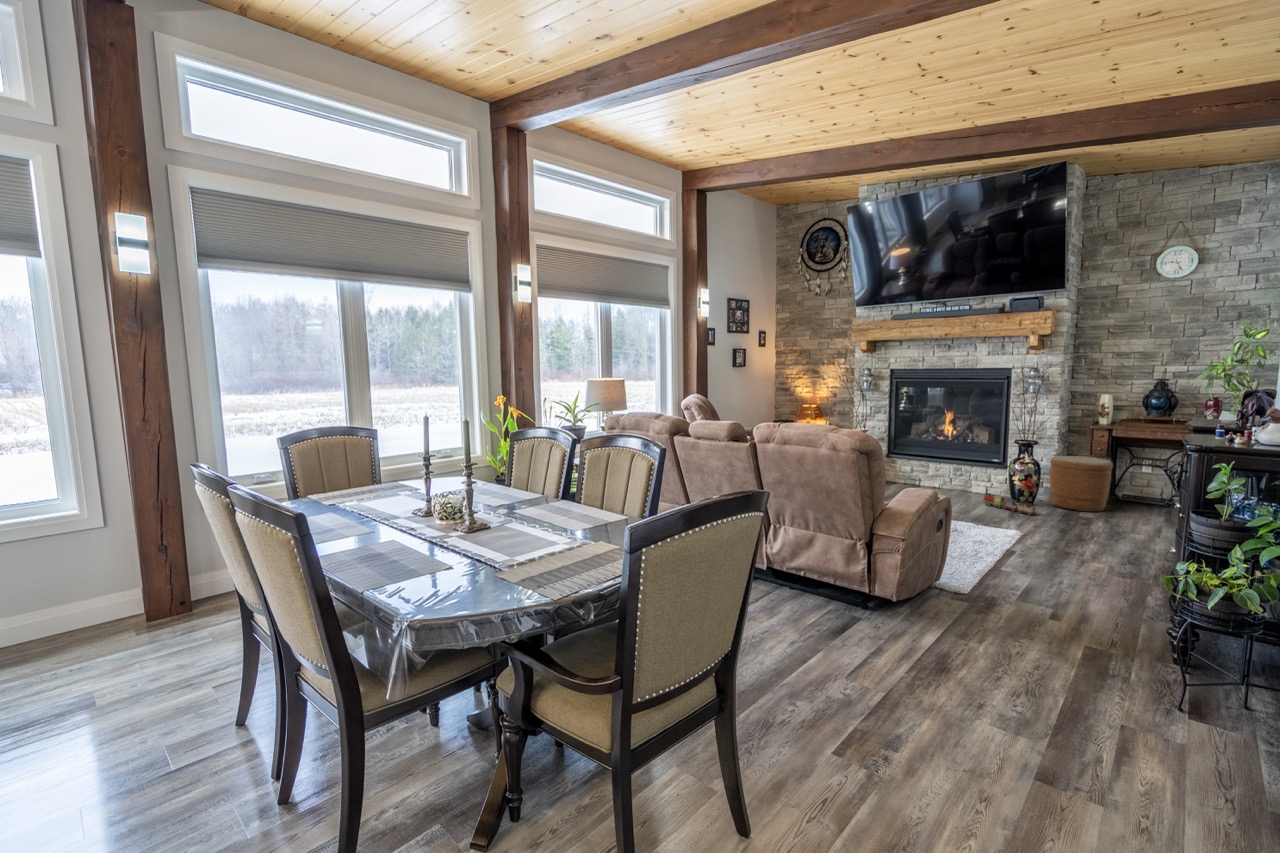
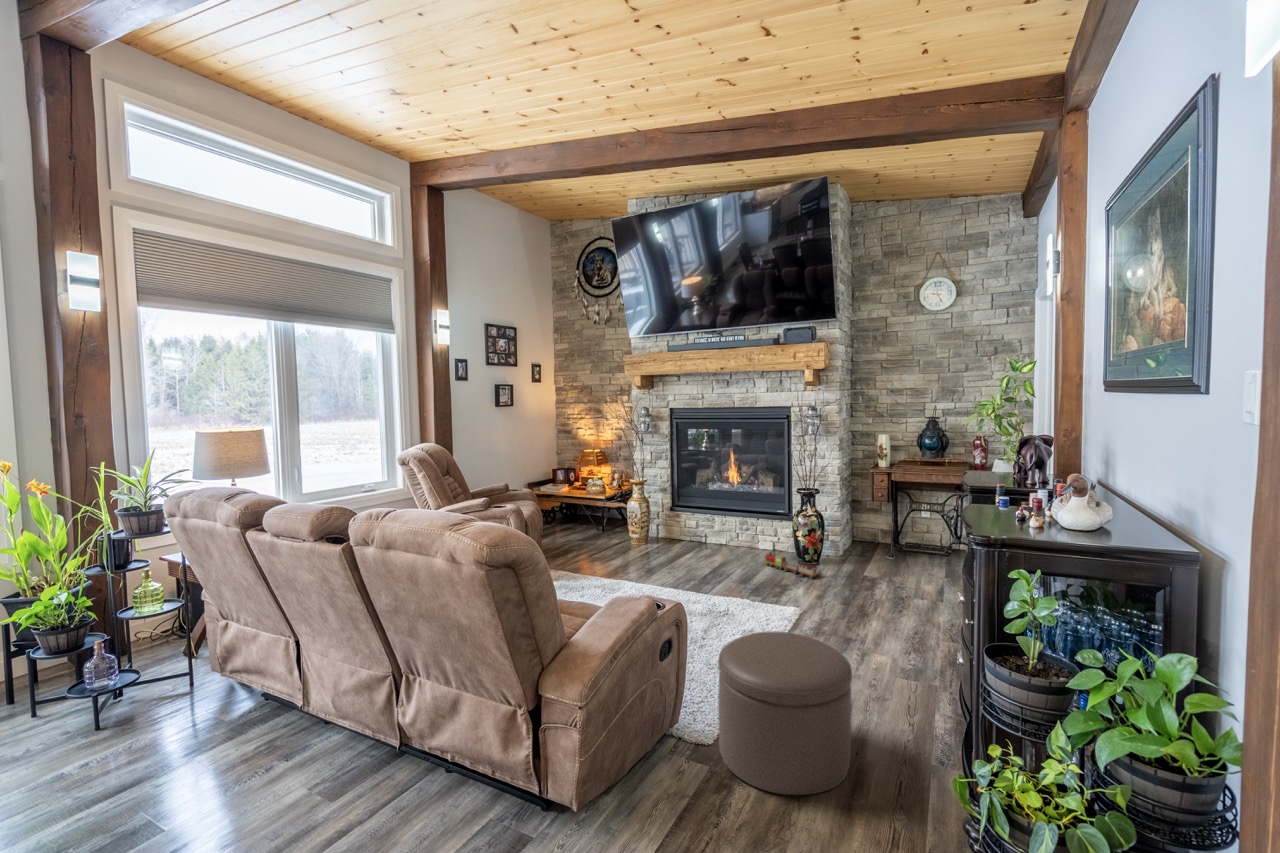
woven basket: present [1050,456,1113,512] -> none [832,503,893,569]
ottoman: none [978,523,1087,620] -> present [718,632,852,795]

